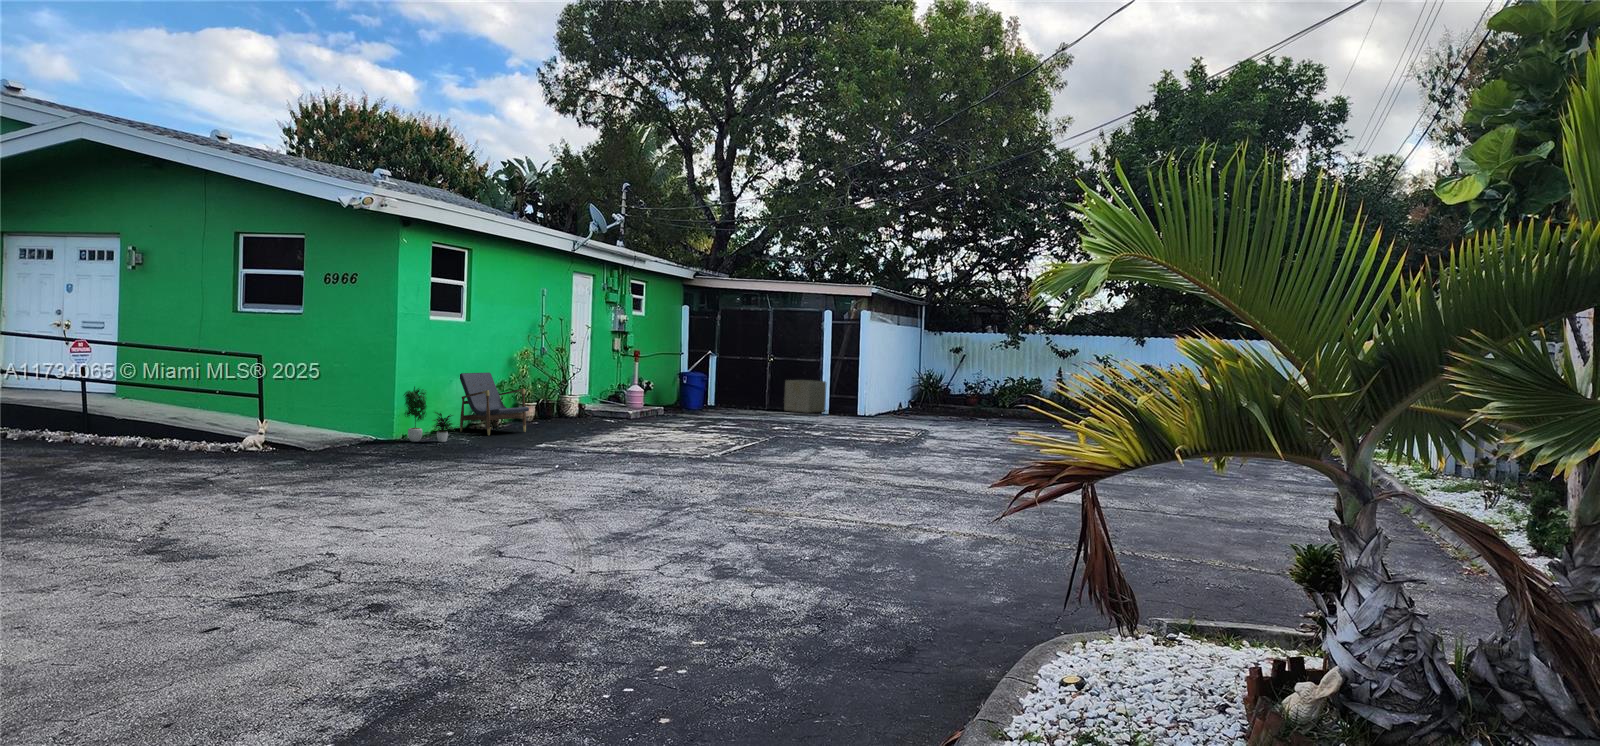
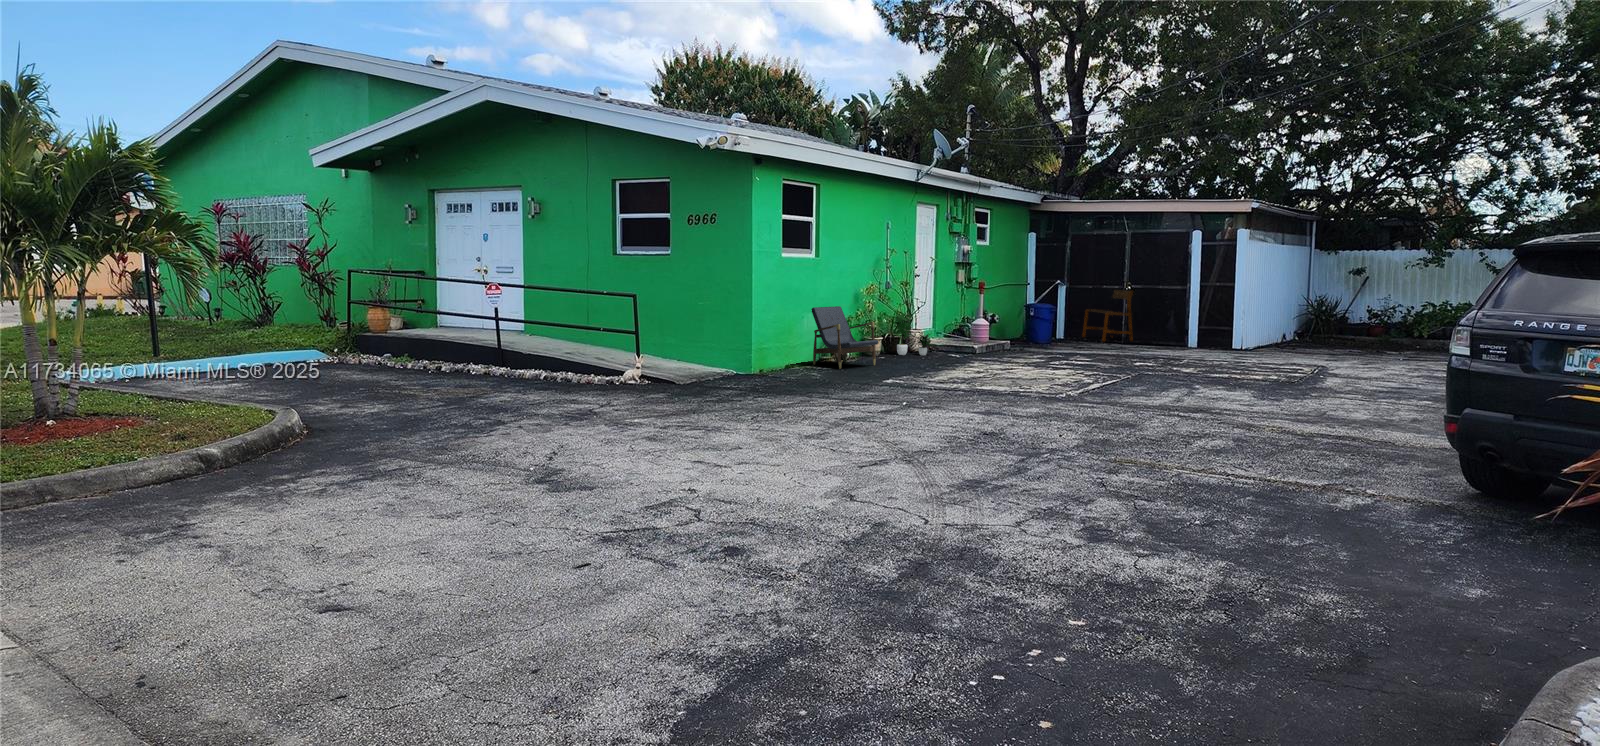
bench: none [730,361,775,410] -> present [1082,290,1133,341]
cardboard box: present [784,380,826,413] -> none [1143,308,1192,345]
potted plant: present [403,387,453,442] -> present [894,312,931,355]

